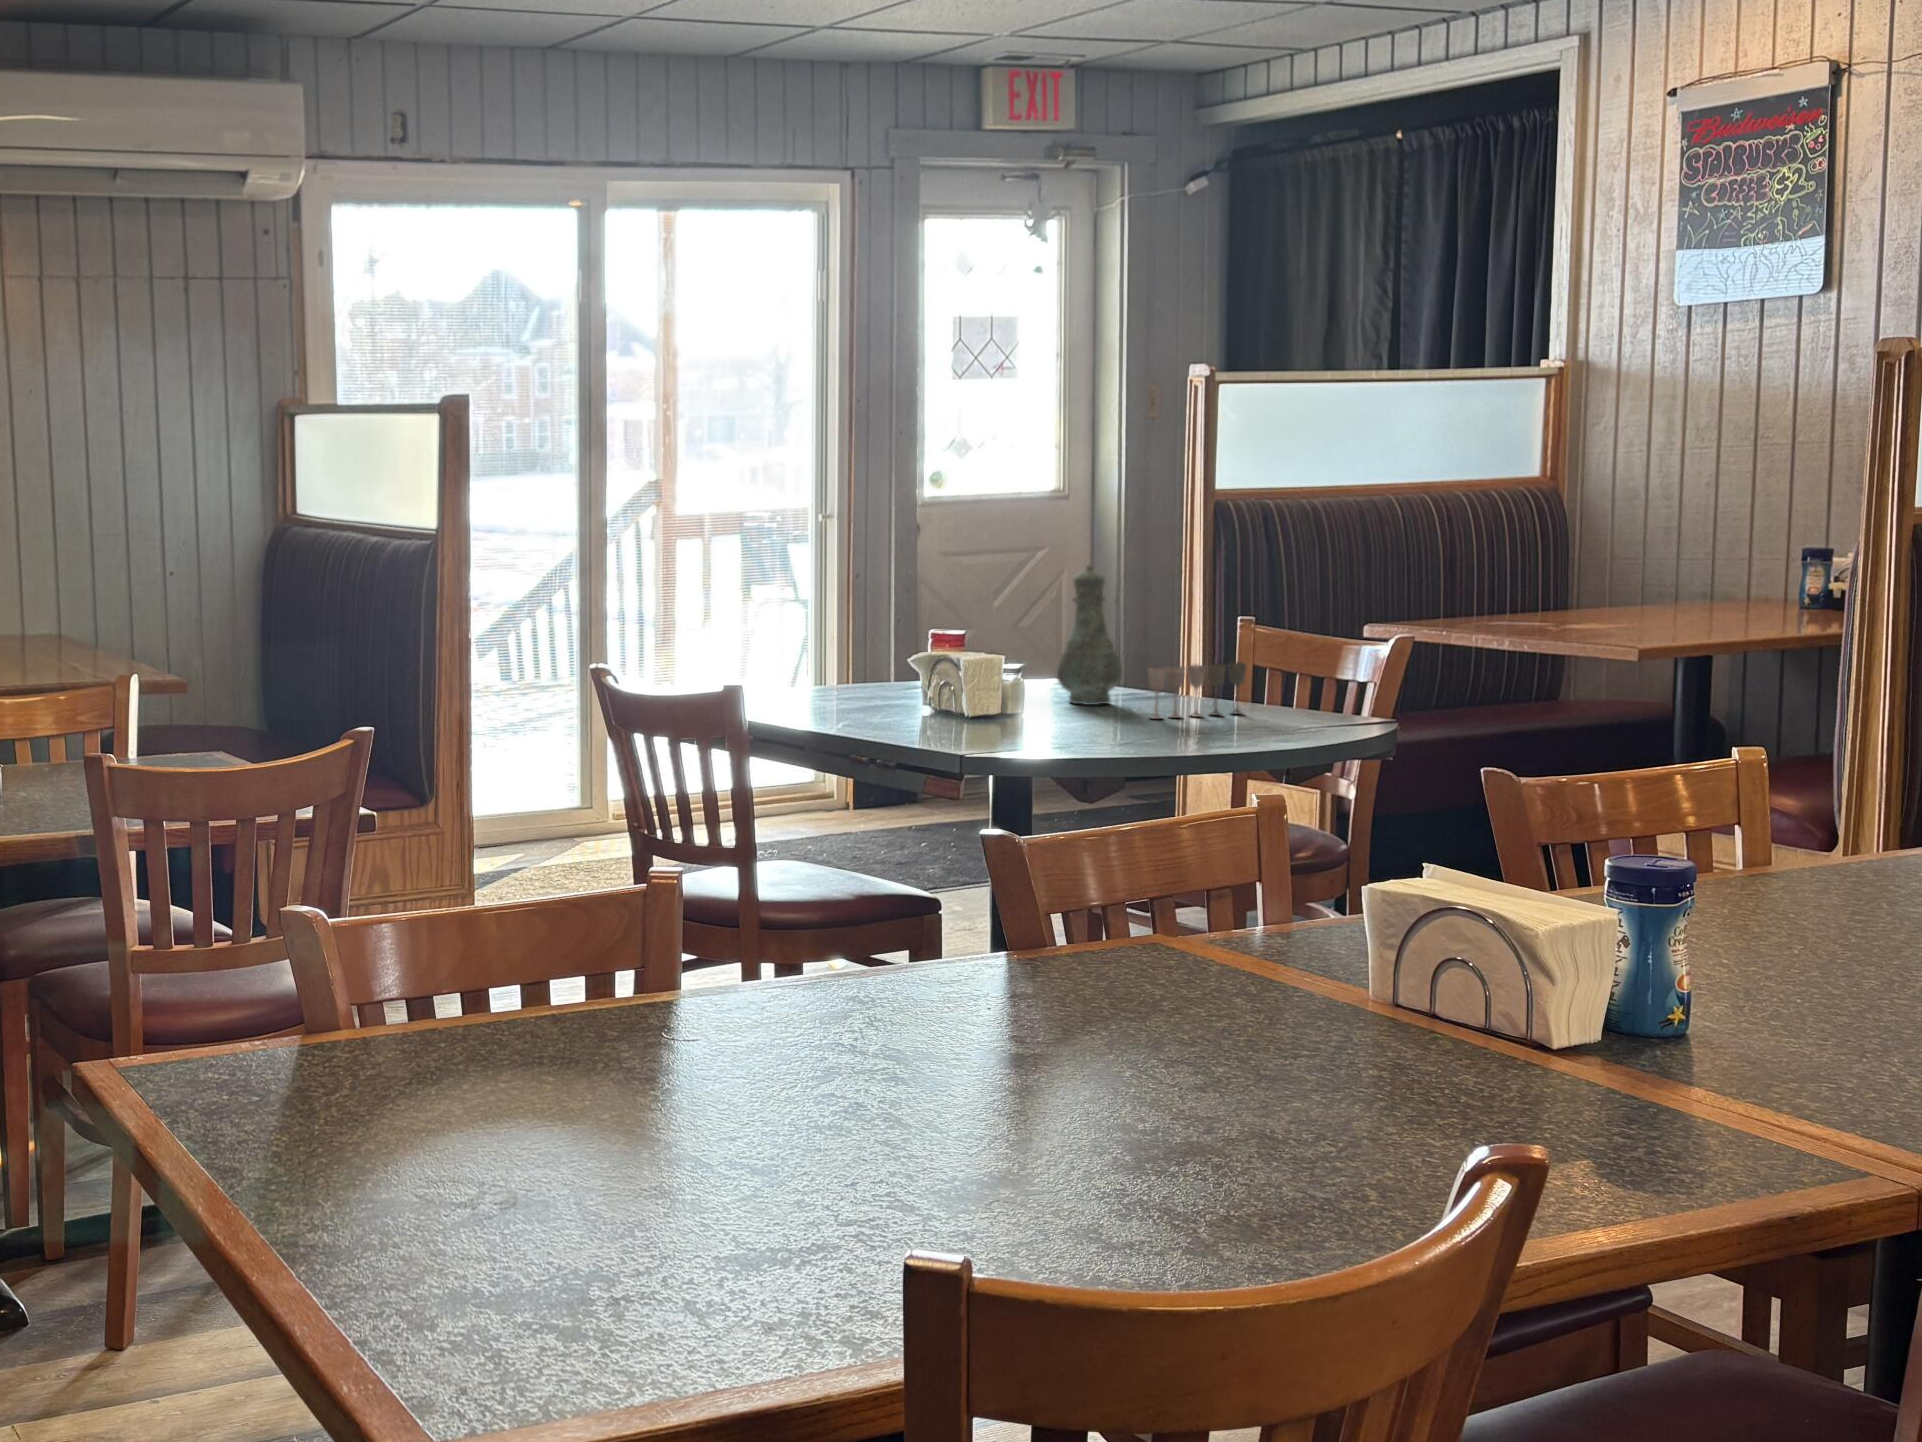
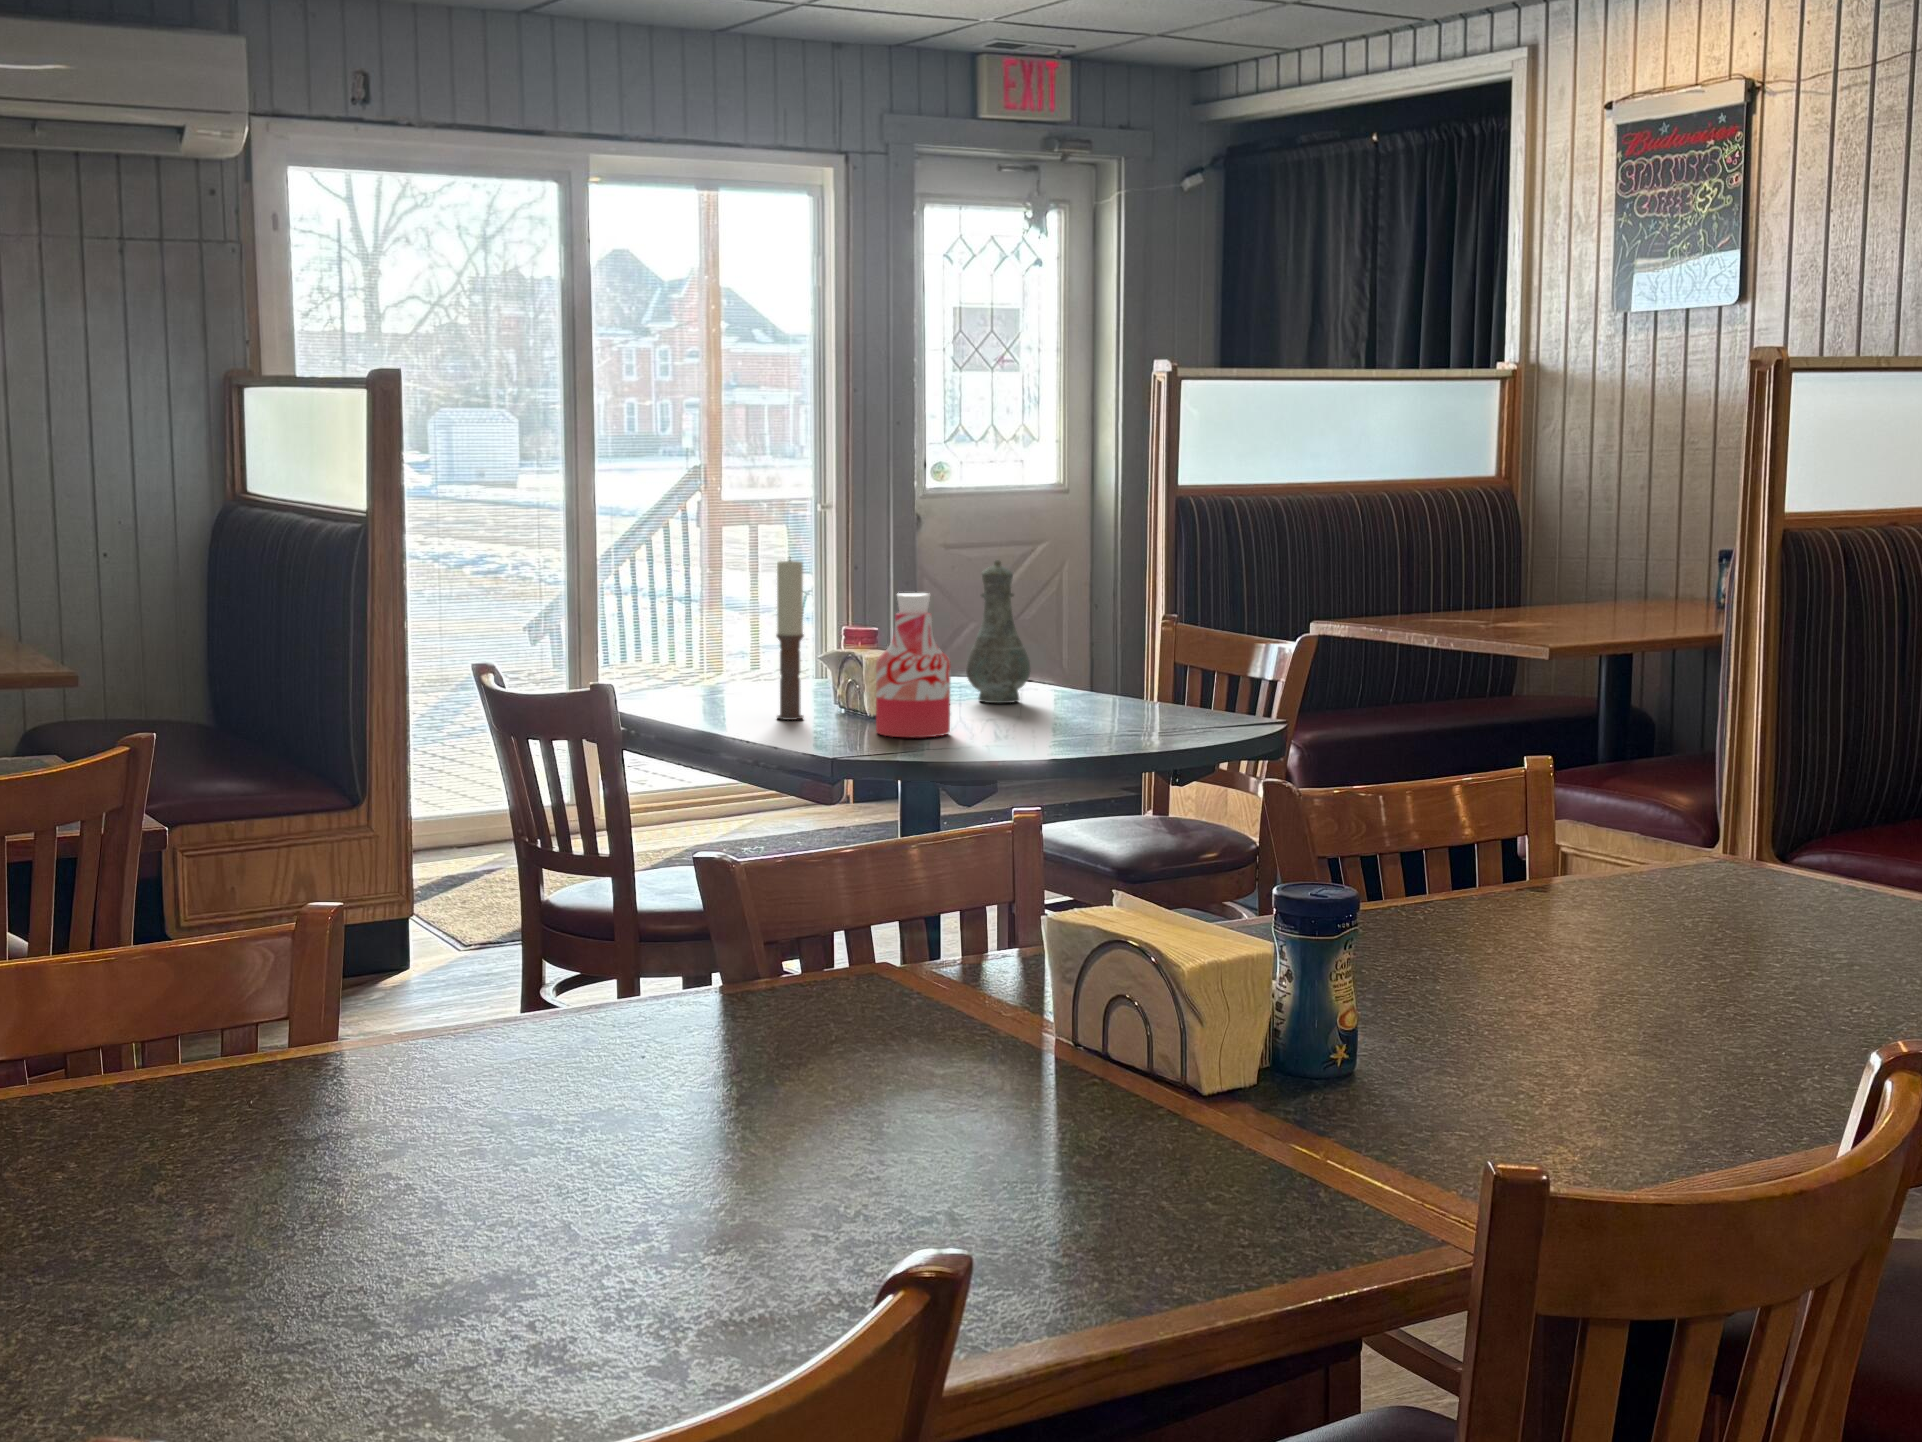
candle: none [882,564,910,720] -> present [776,560,804,720]
bottle: none [987,597,1062,736] -> present [876,592,951,738]
wine glass: present [1148,662,1247,719] -> none [1047,661,1148,719]

